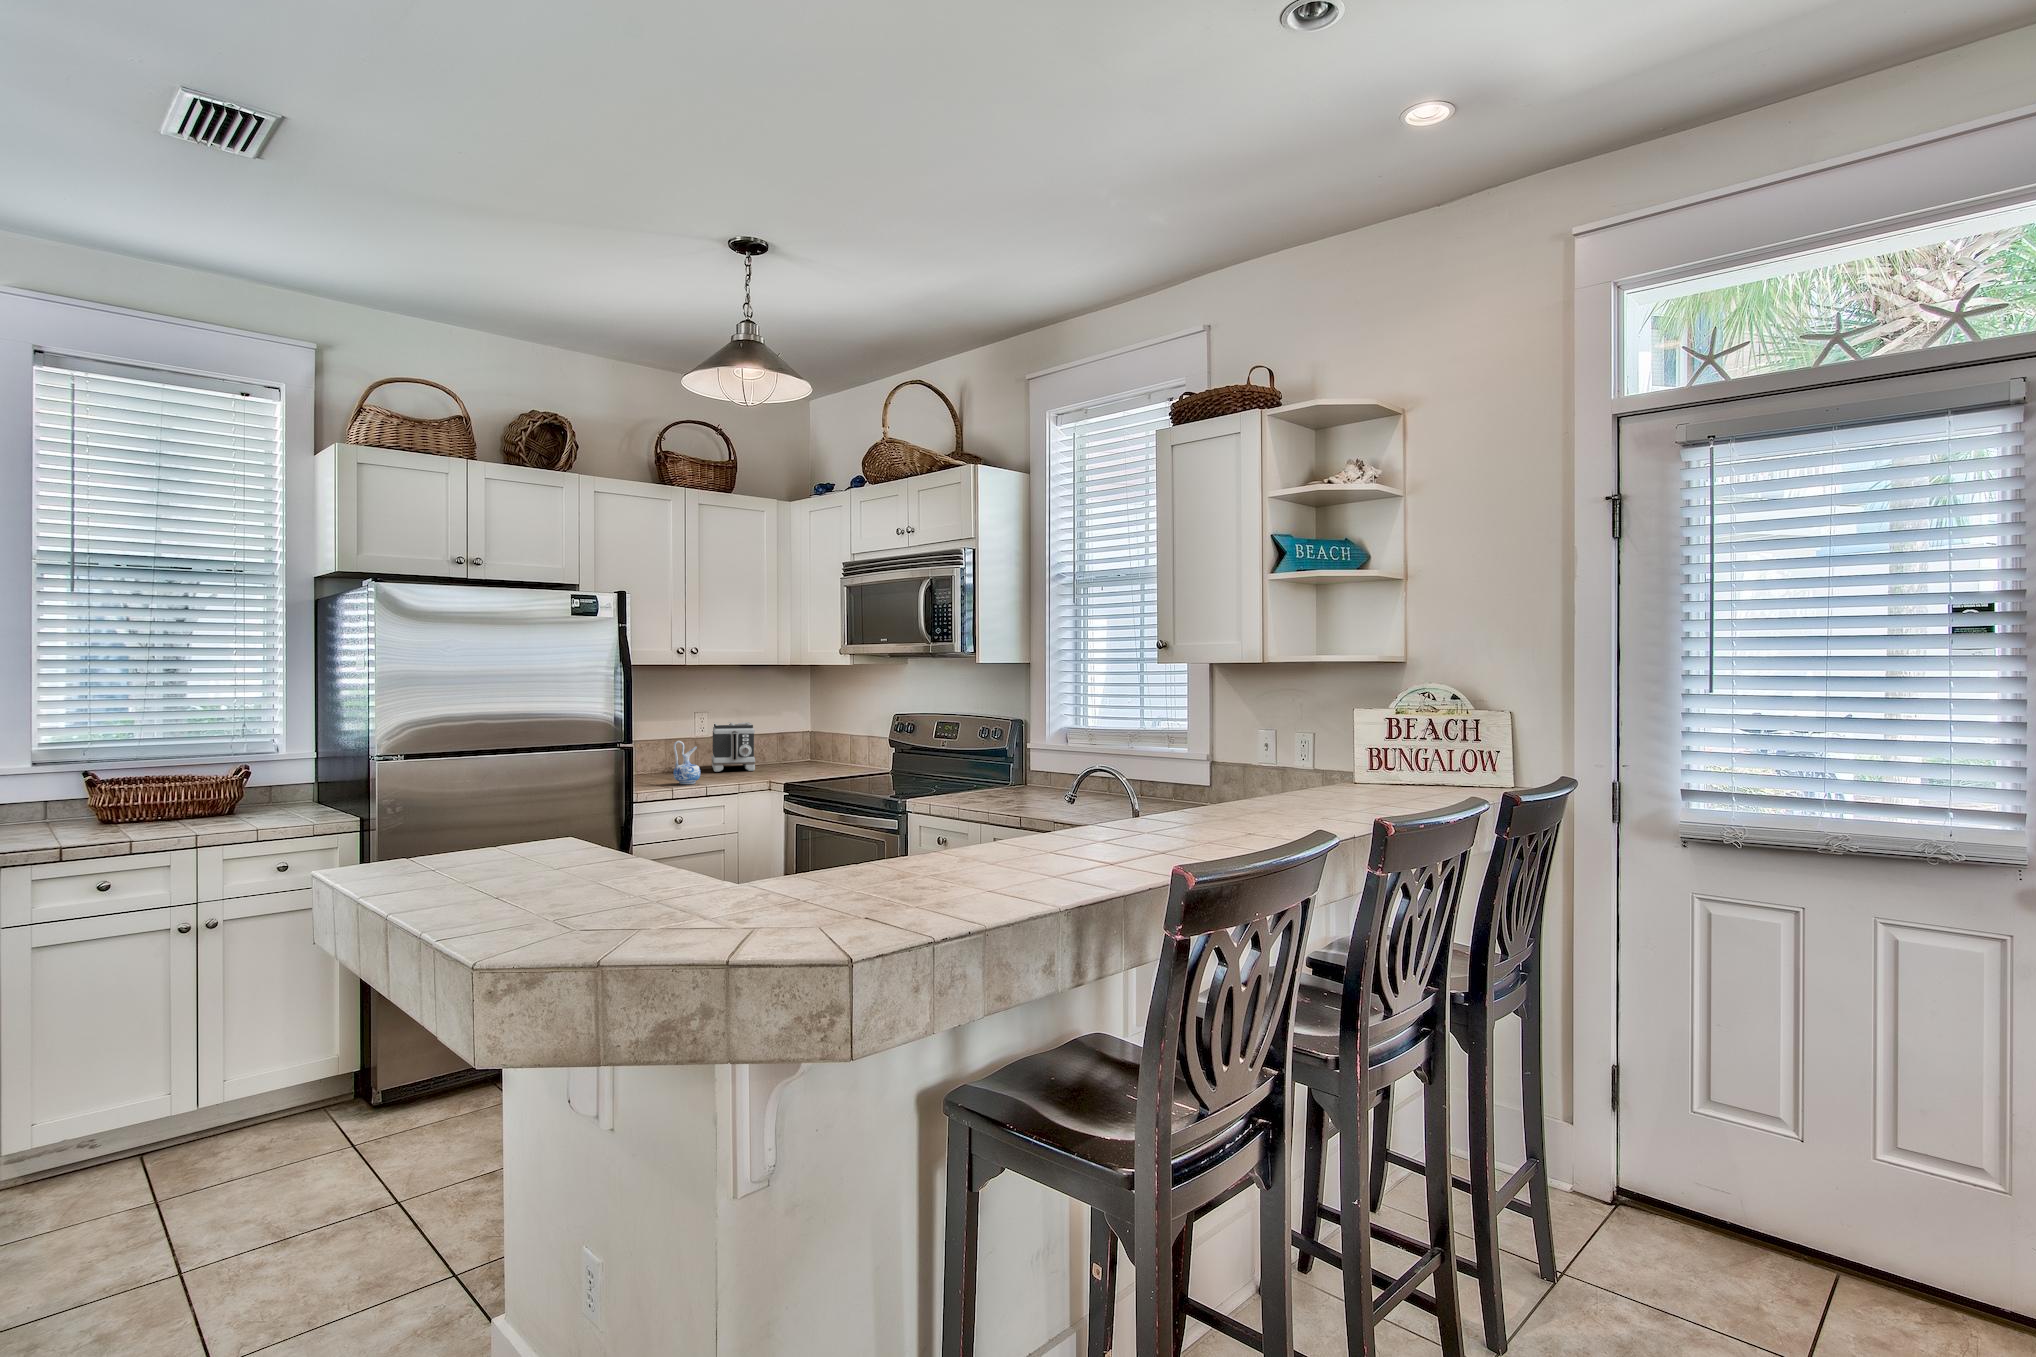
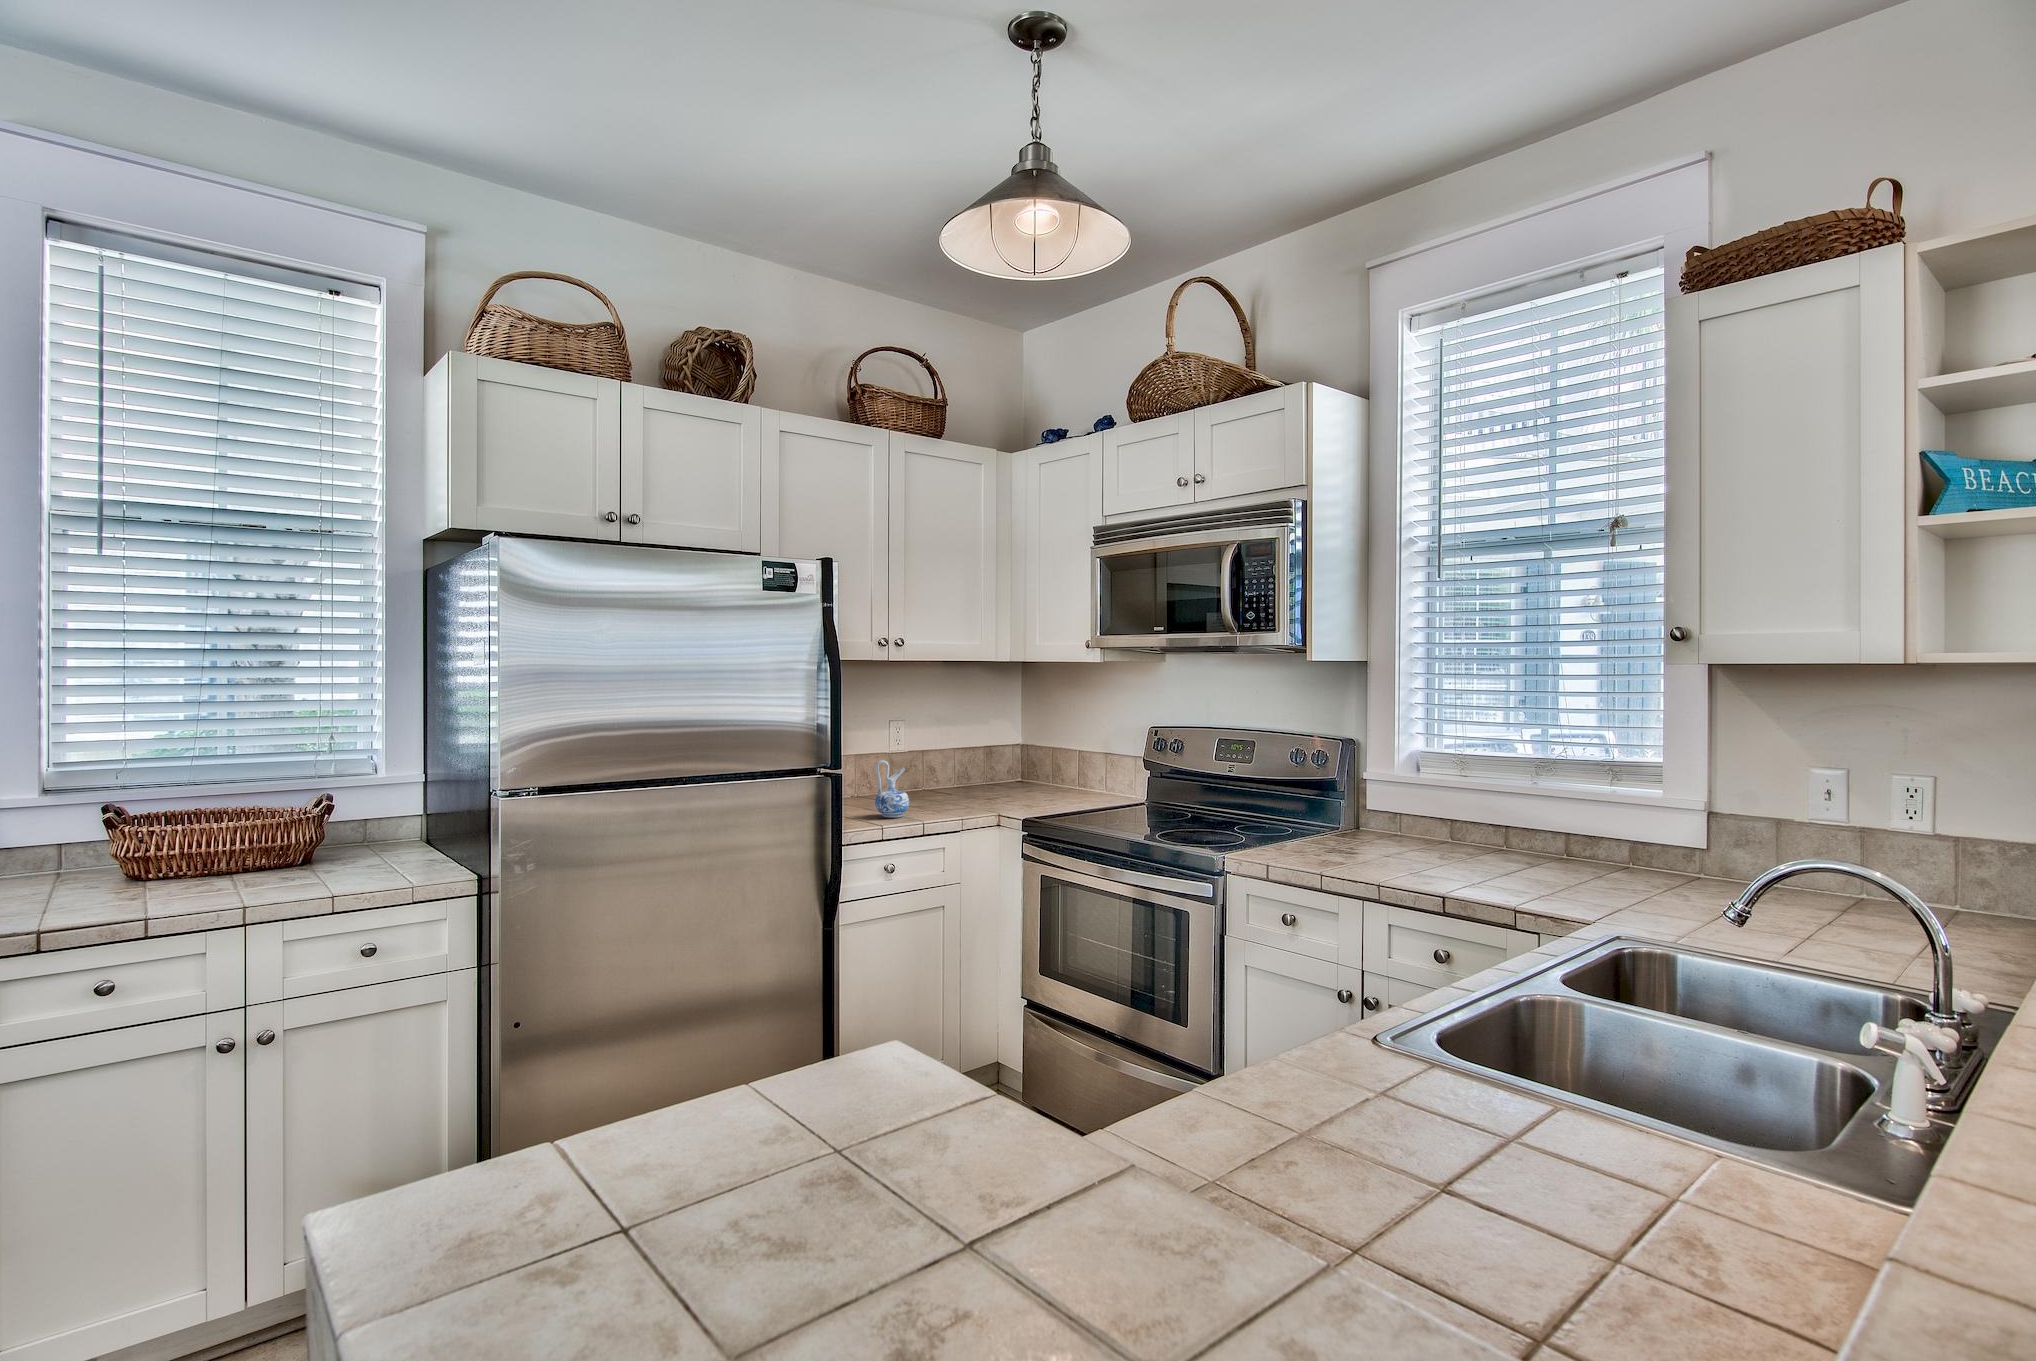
toaster: present [712,722,755,772] -> none [905,733,965,797]

